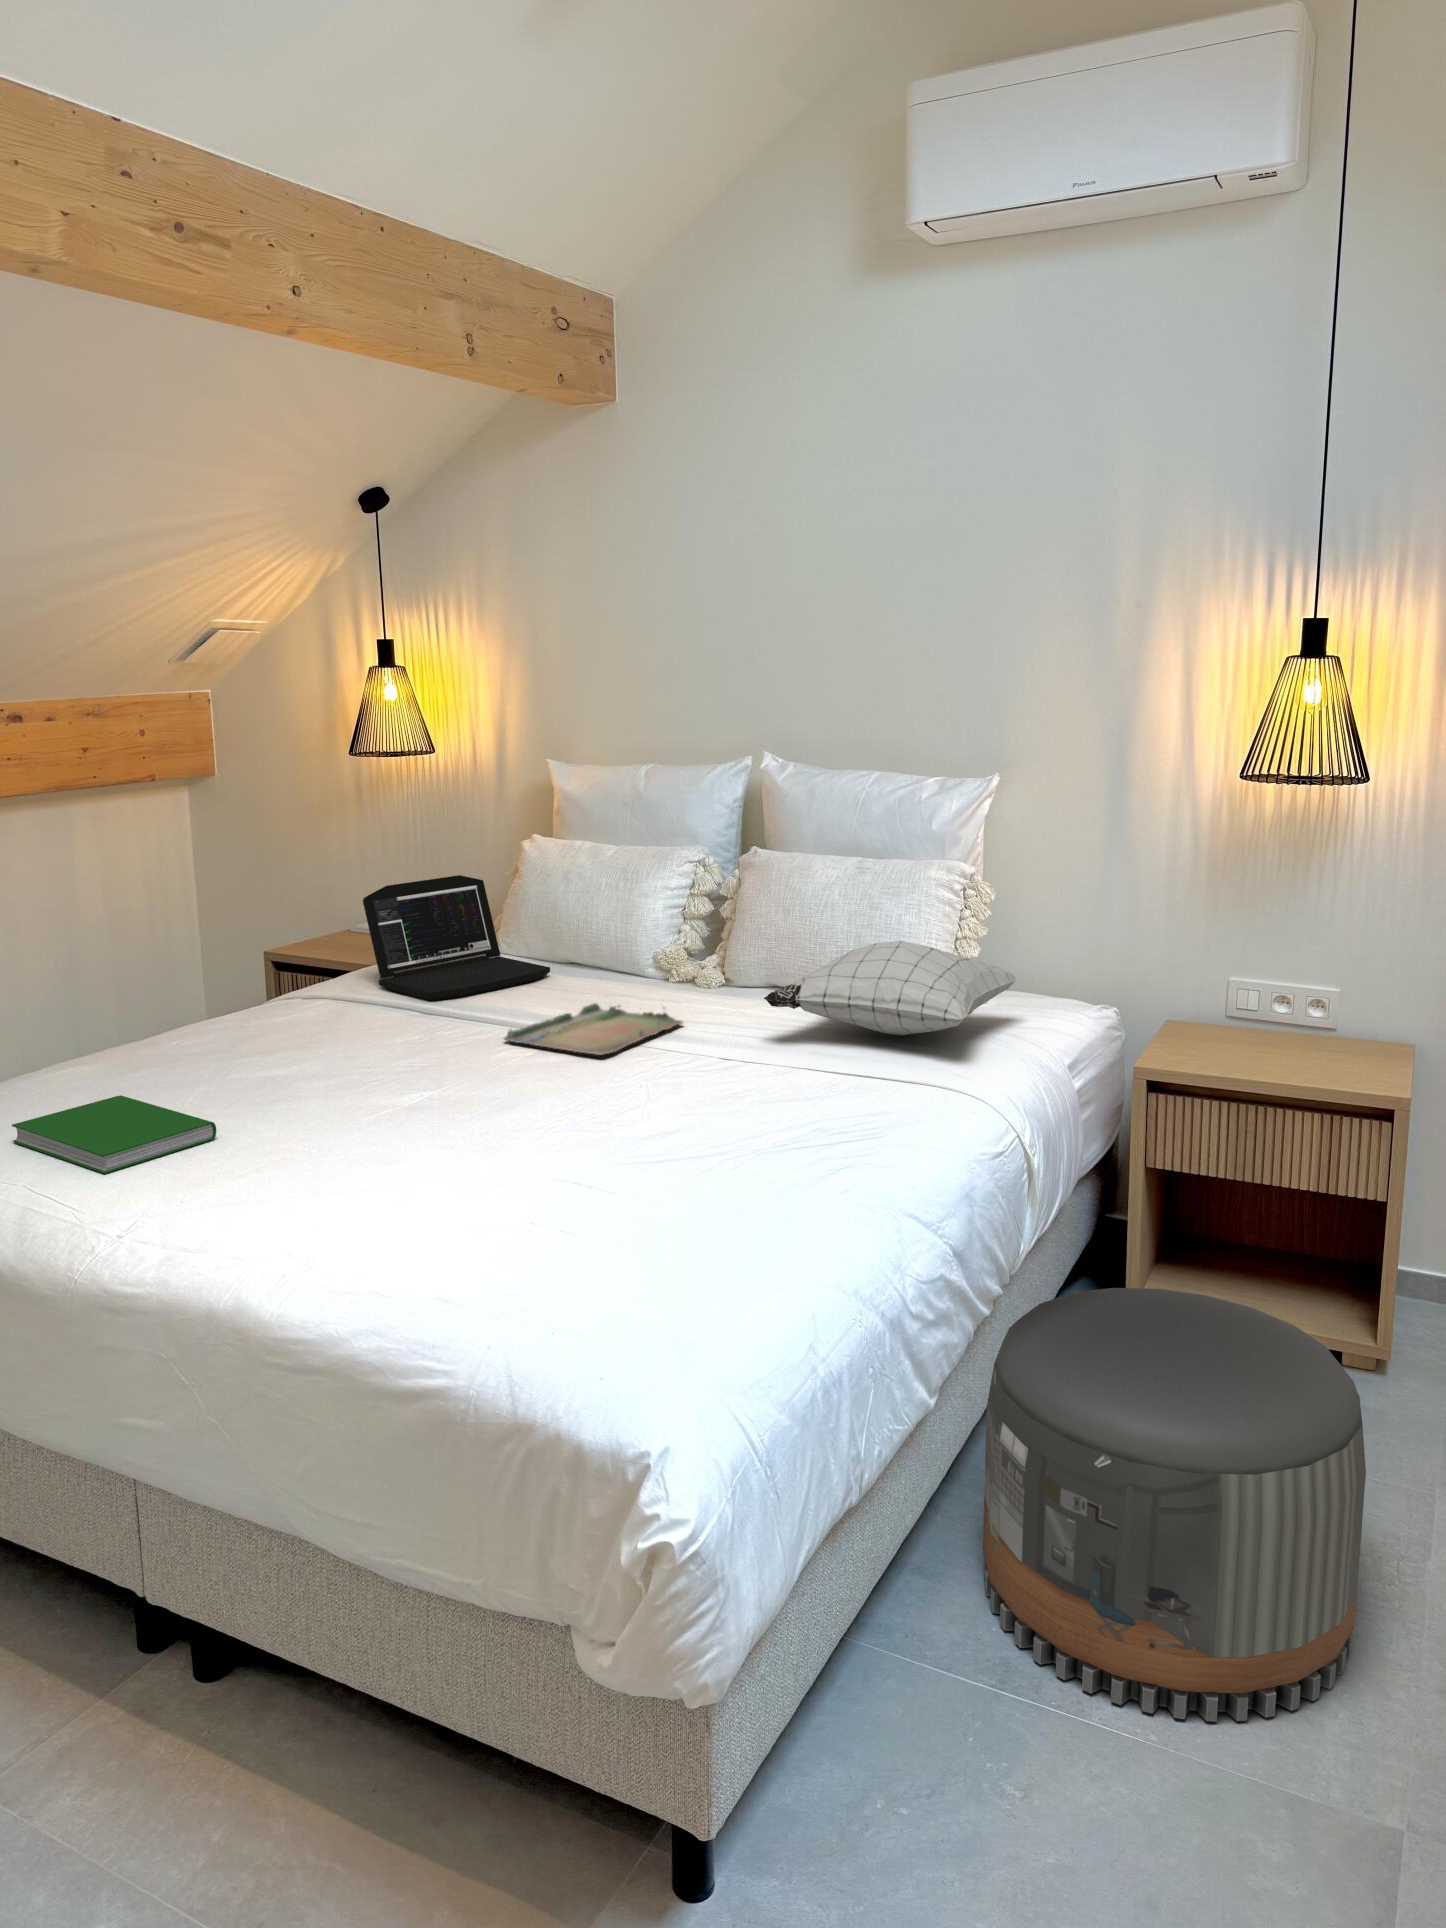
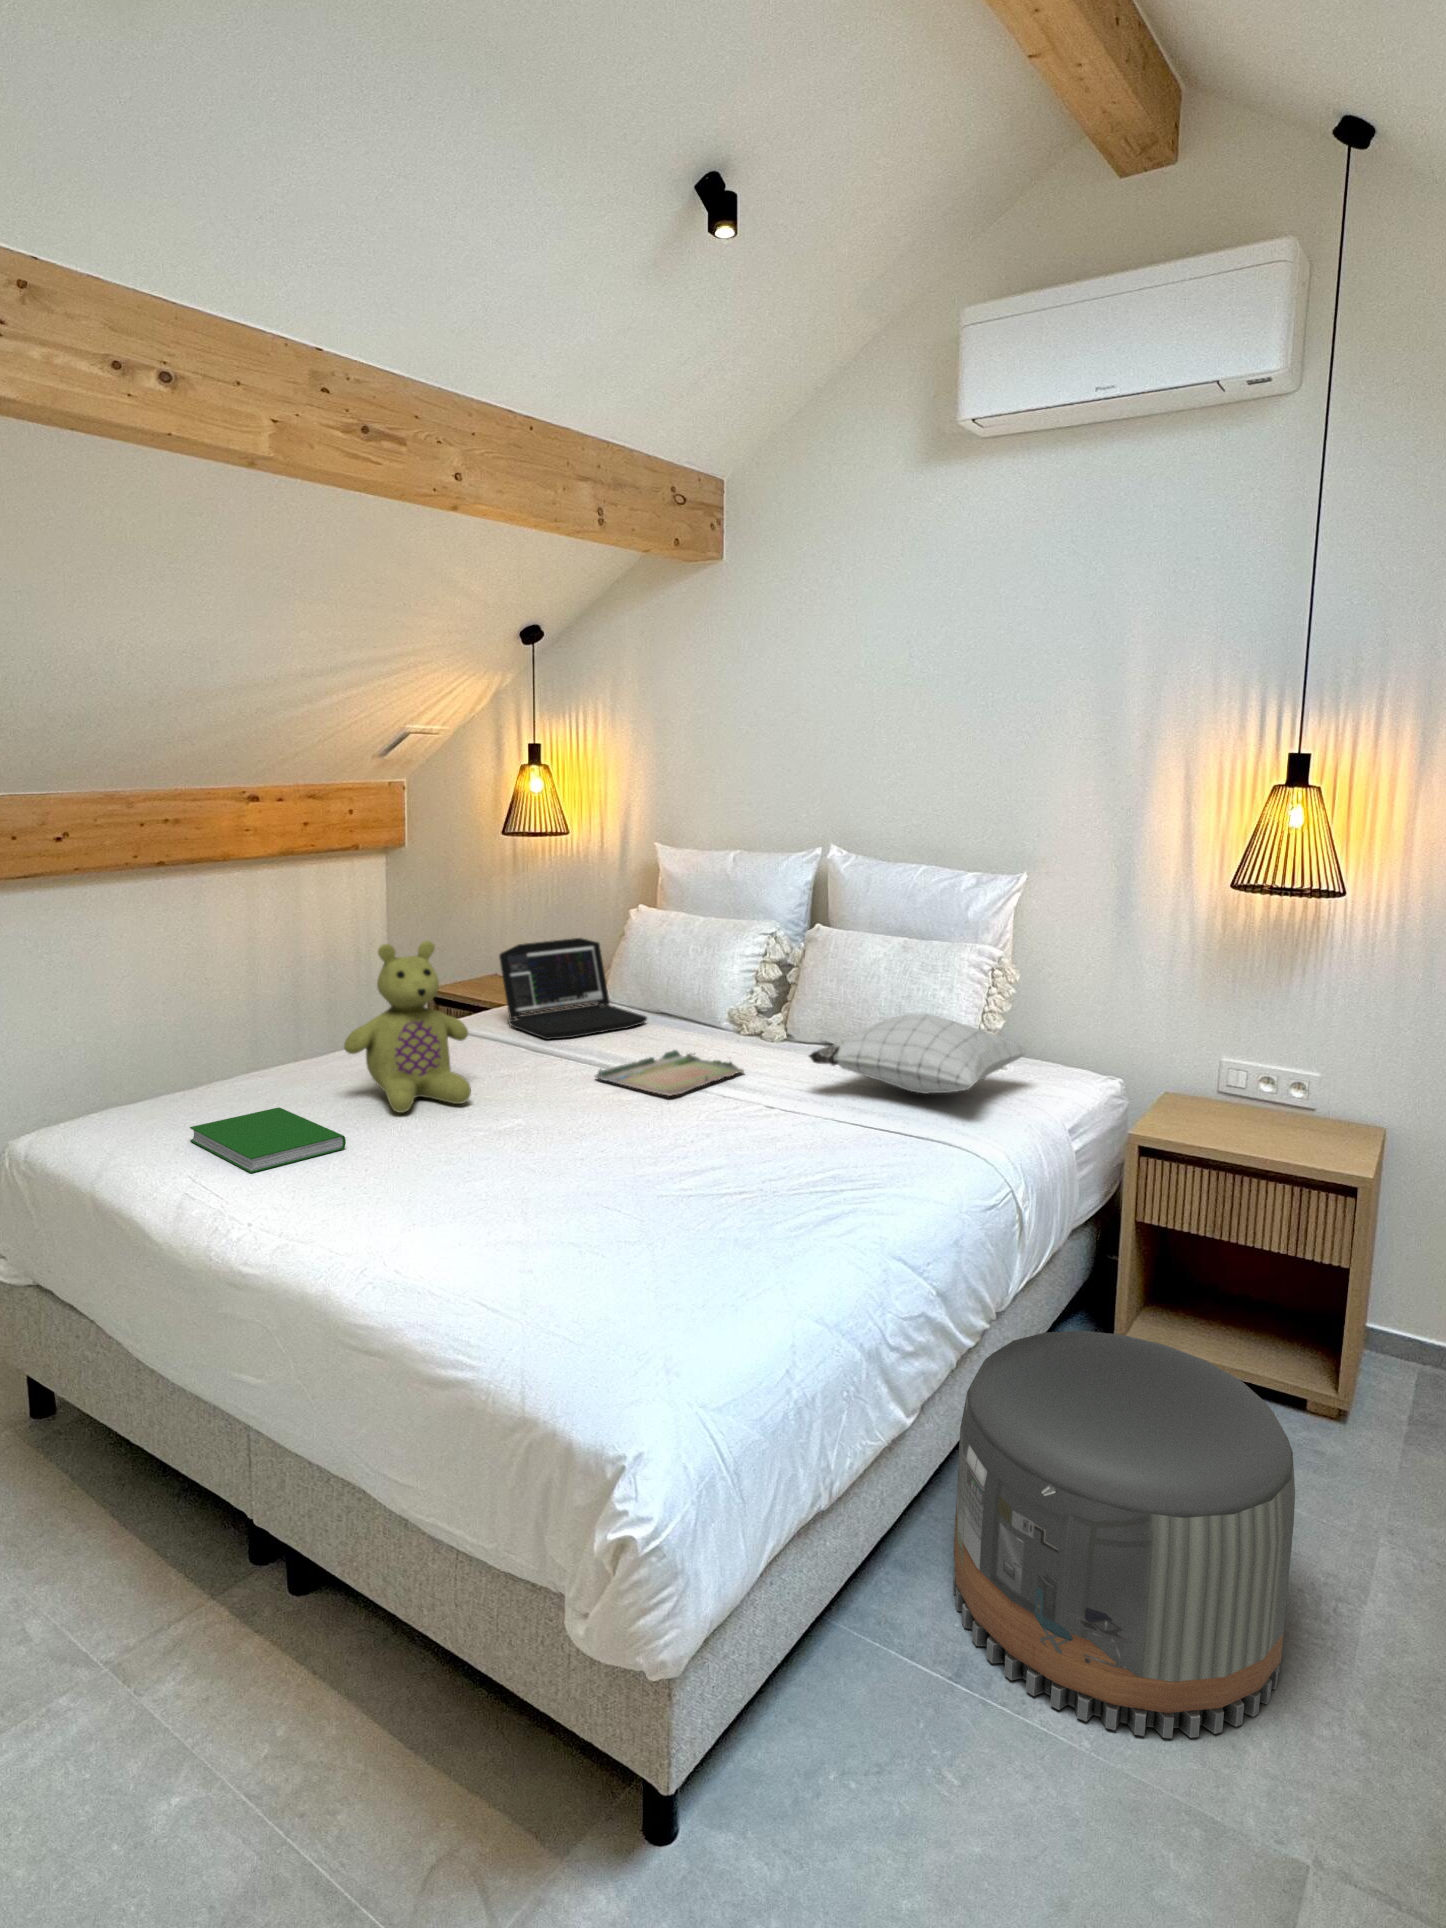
stuffed bear: none [194,880,359,1094] -> present [344,941,471,1113]

